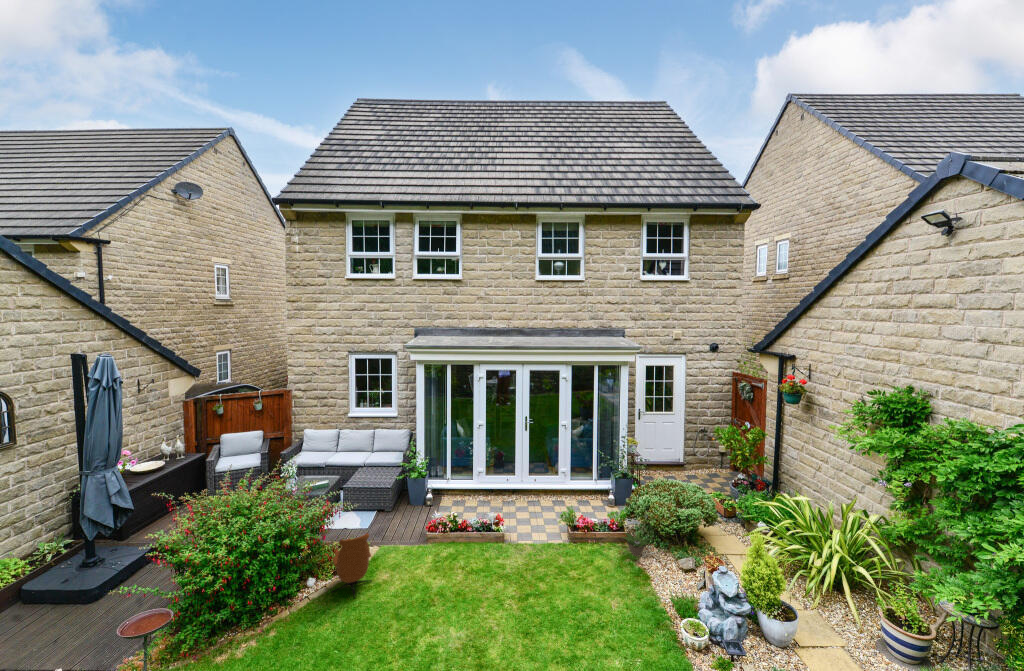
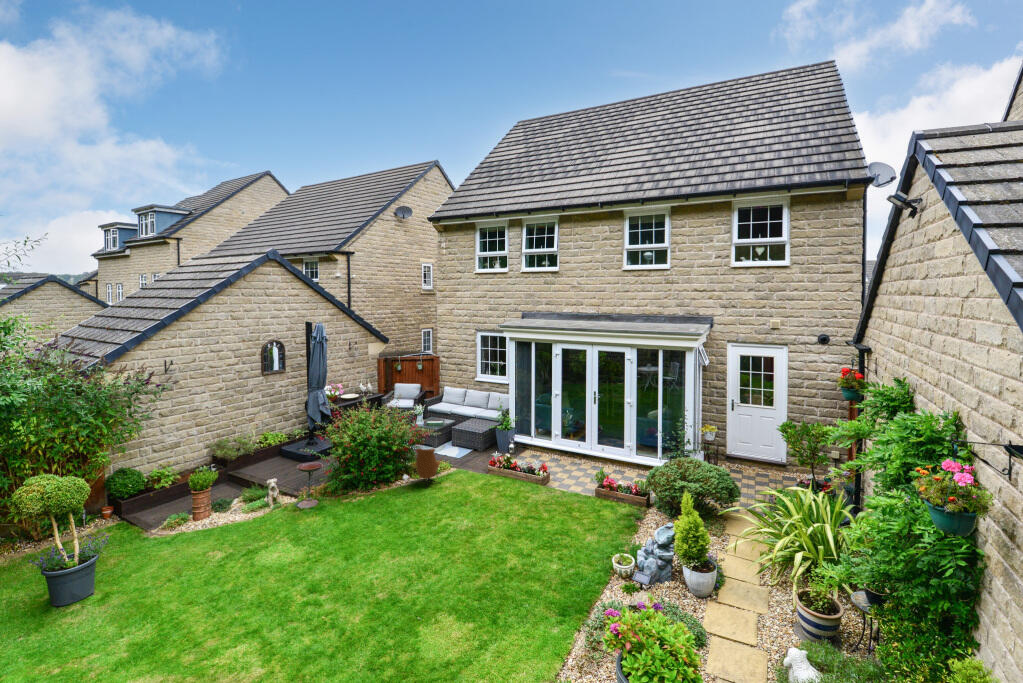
decorative plant: present [623,533,652,556] -> none [630,496,658,517]

